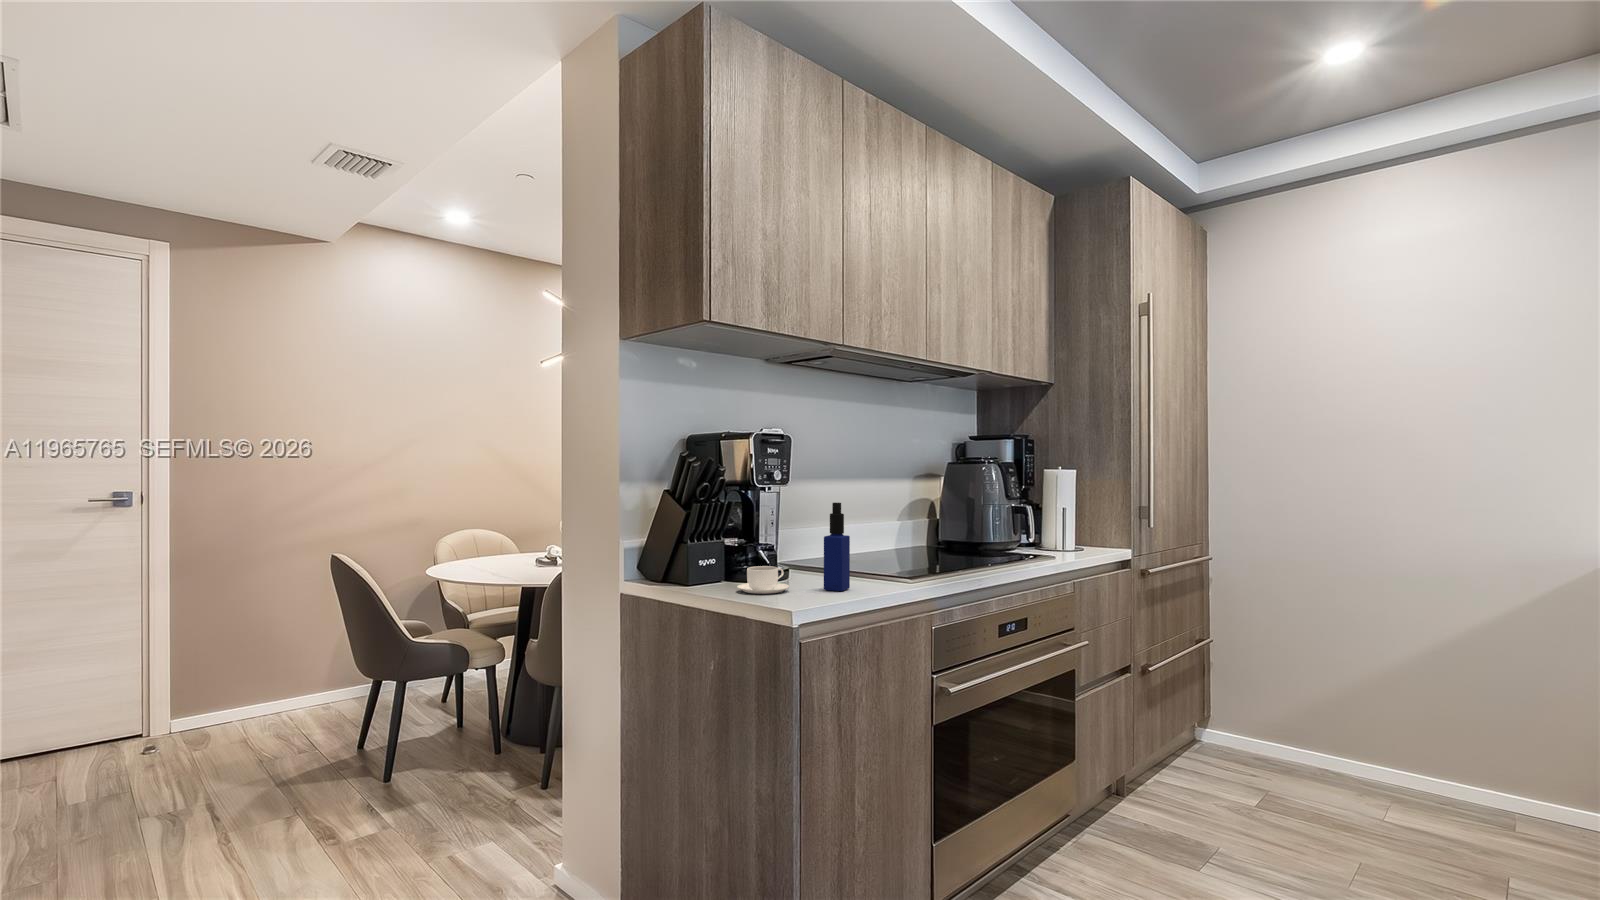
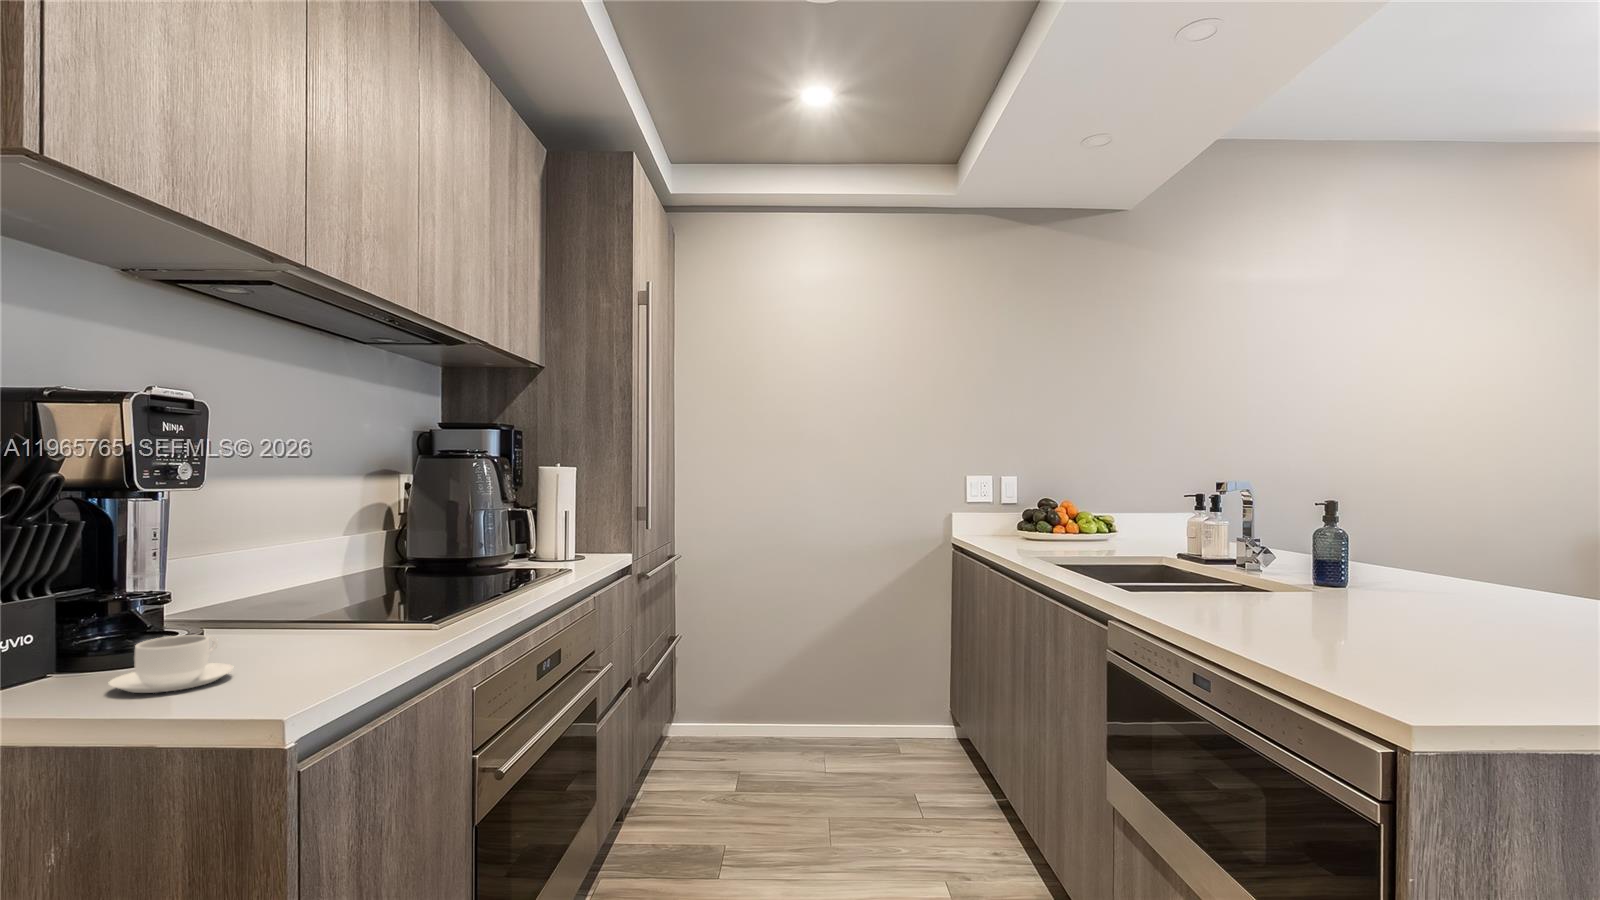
bottle: present [824,503,850,591] -> none [304,514,353,662]

